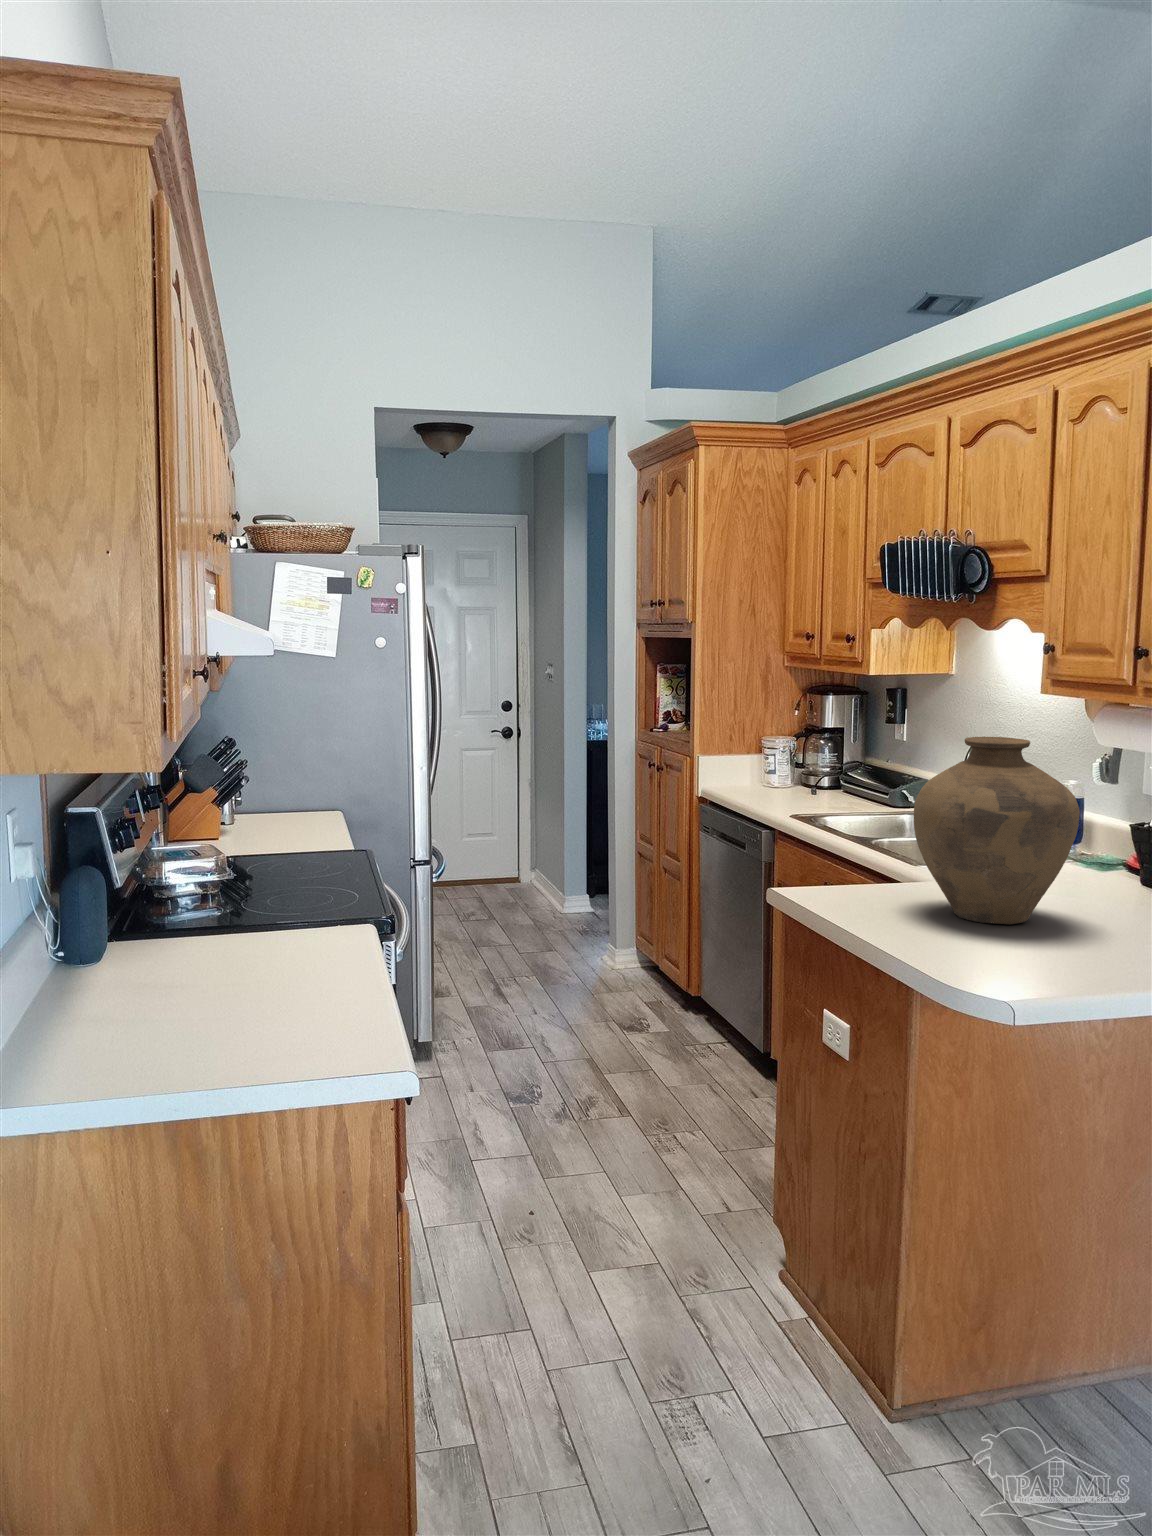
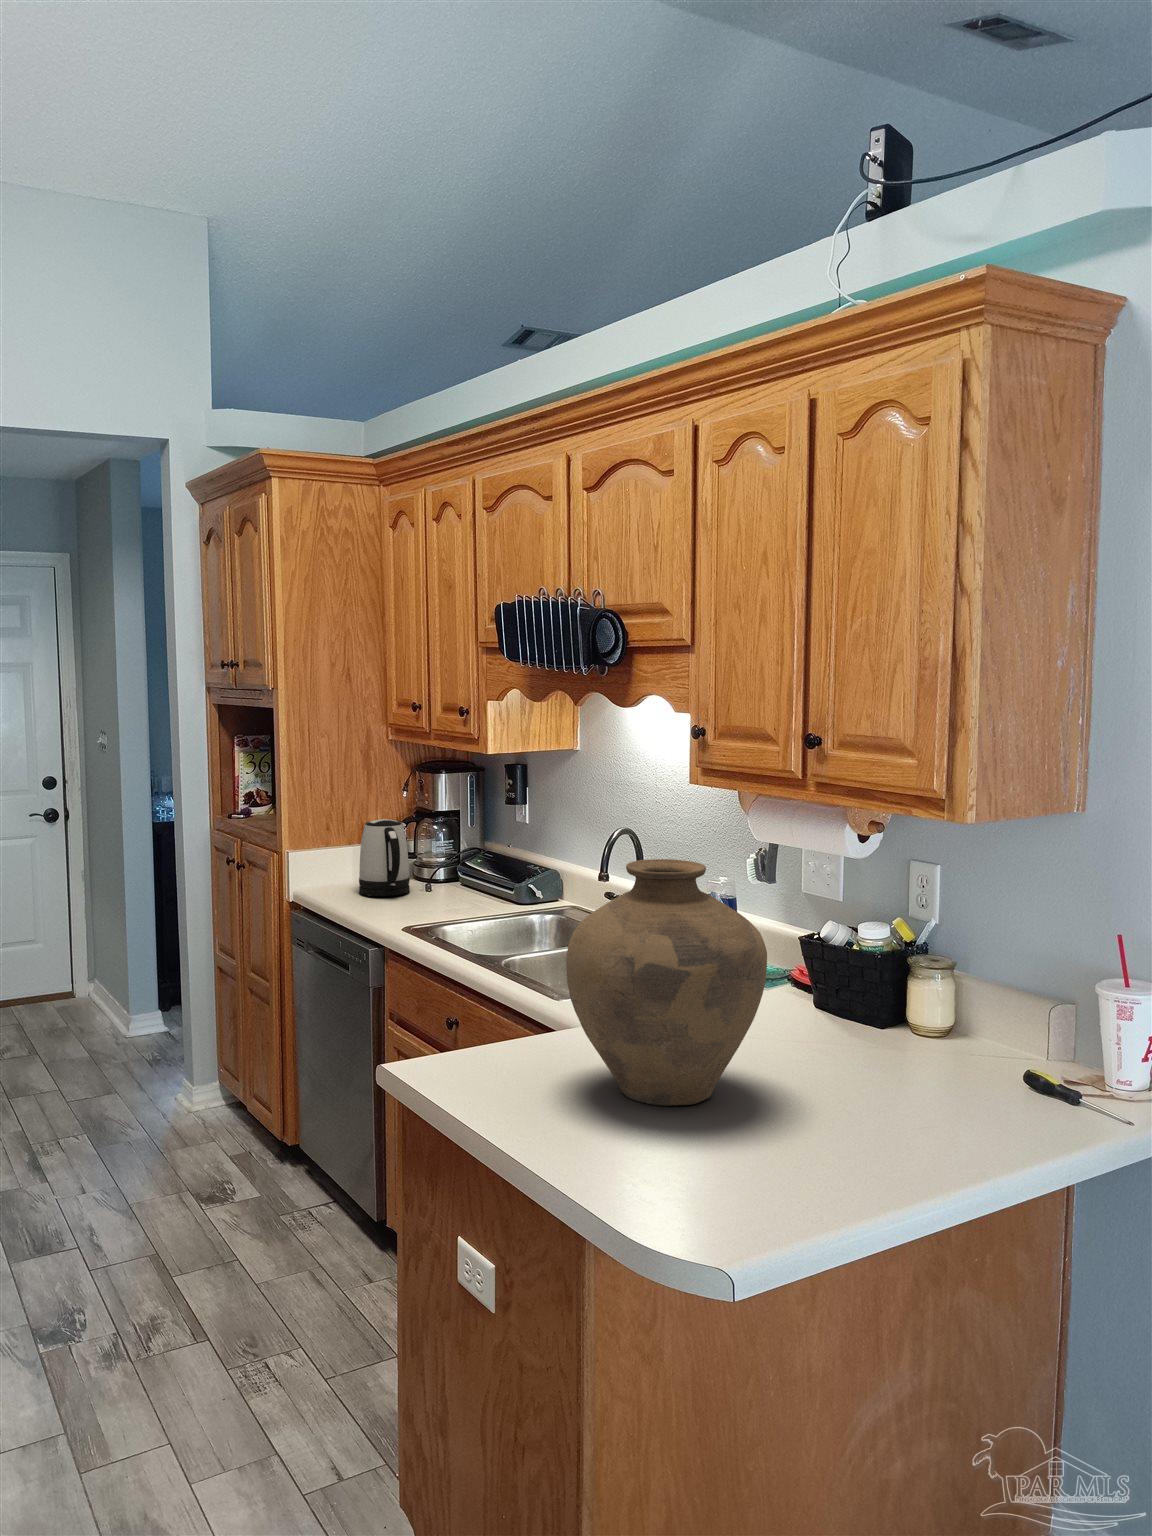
kettle: none [756,731,799,795] -> present [359,819,410,896]

